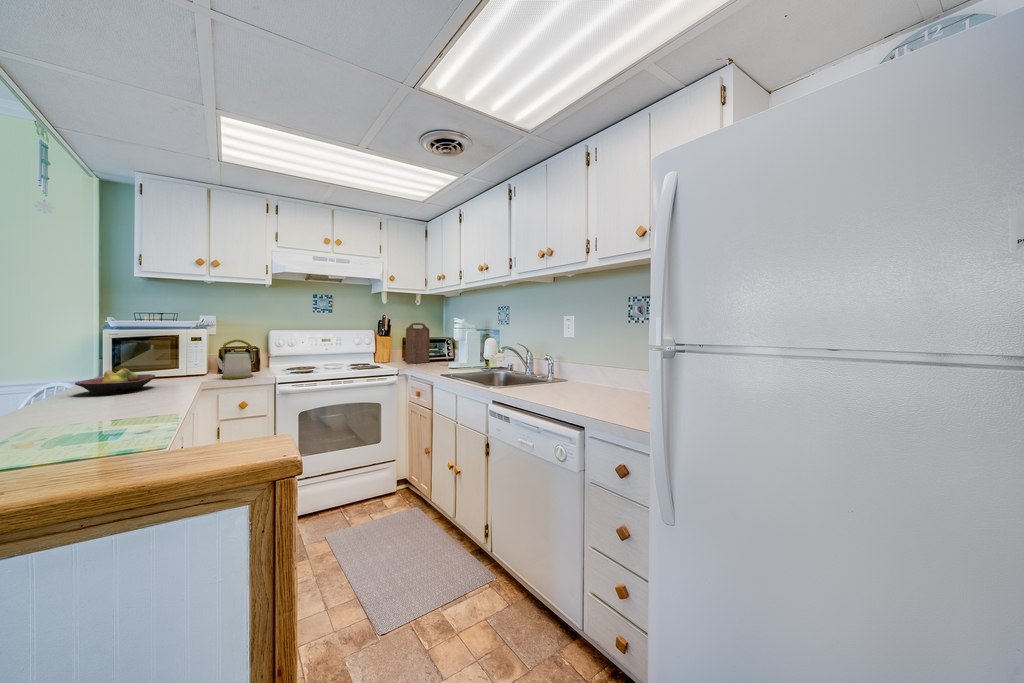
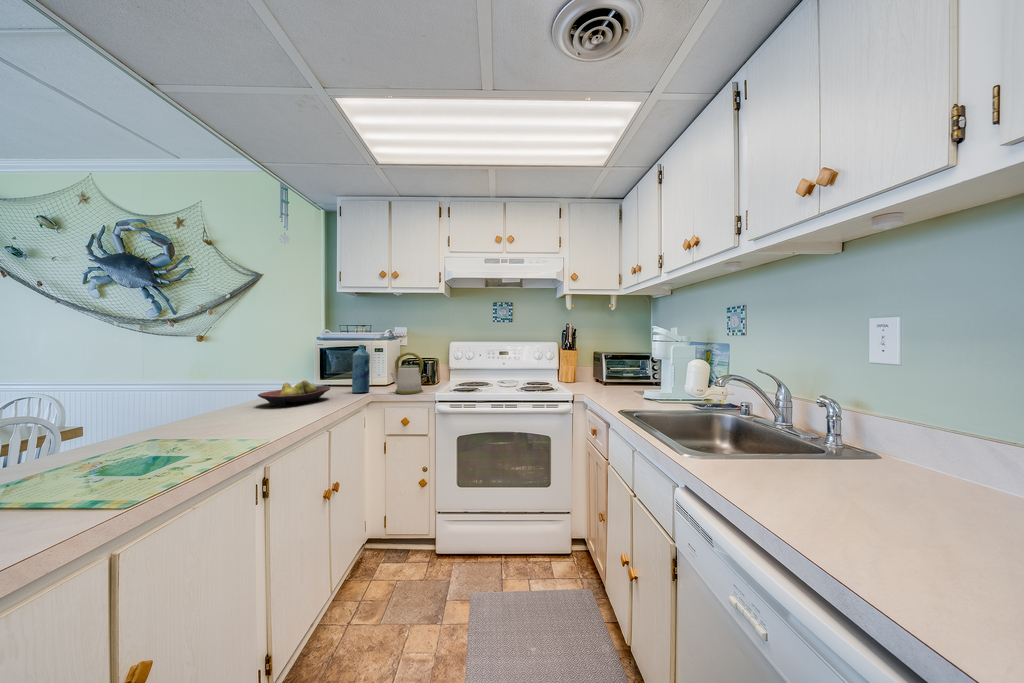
cutting board: present [406,323,430,363] -> none [591,332,623,385]
bottle: none [166,332,188,381] -> present [352,345,370,393]

